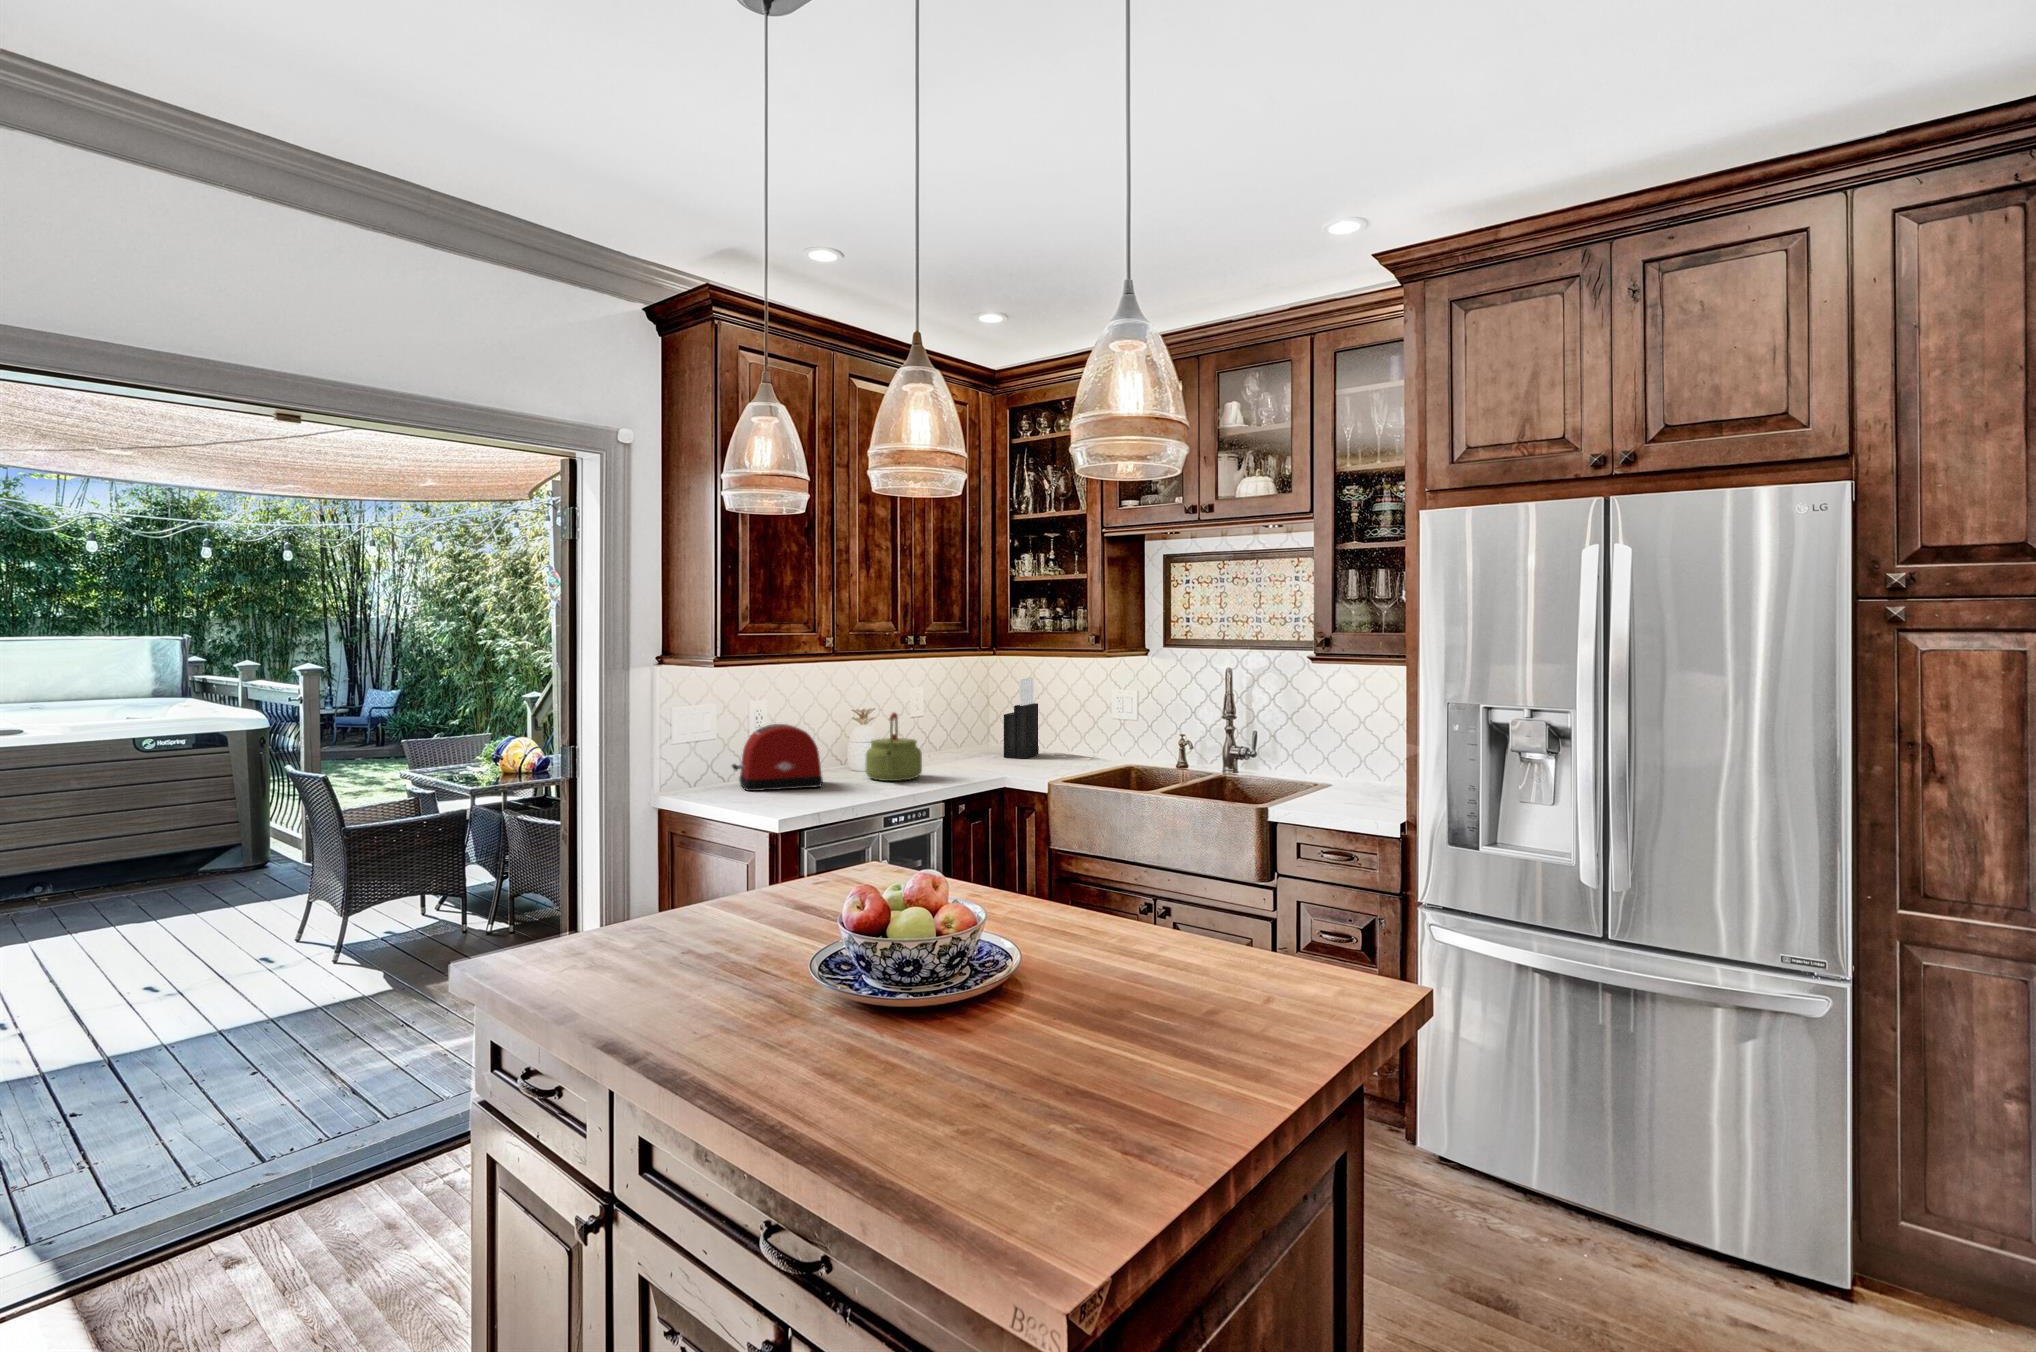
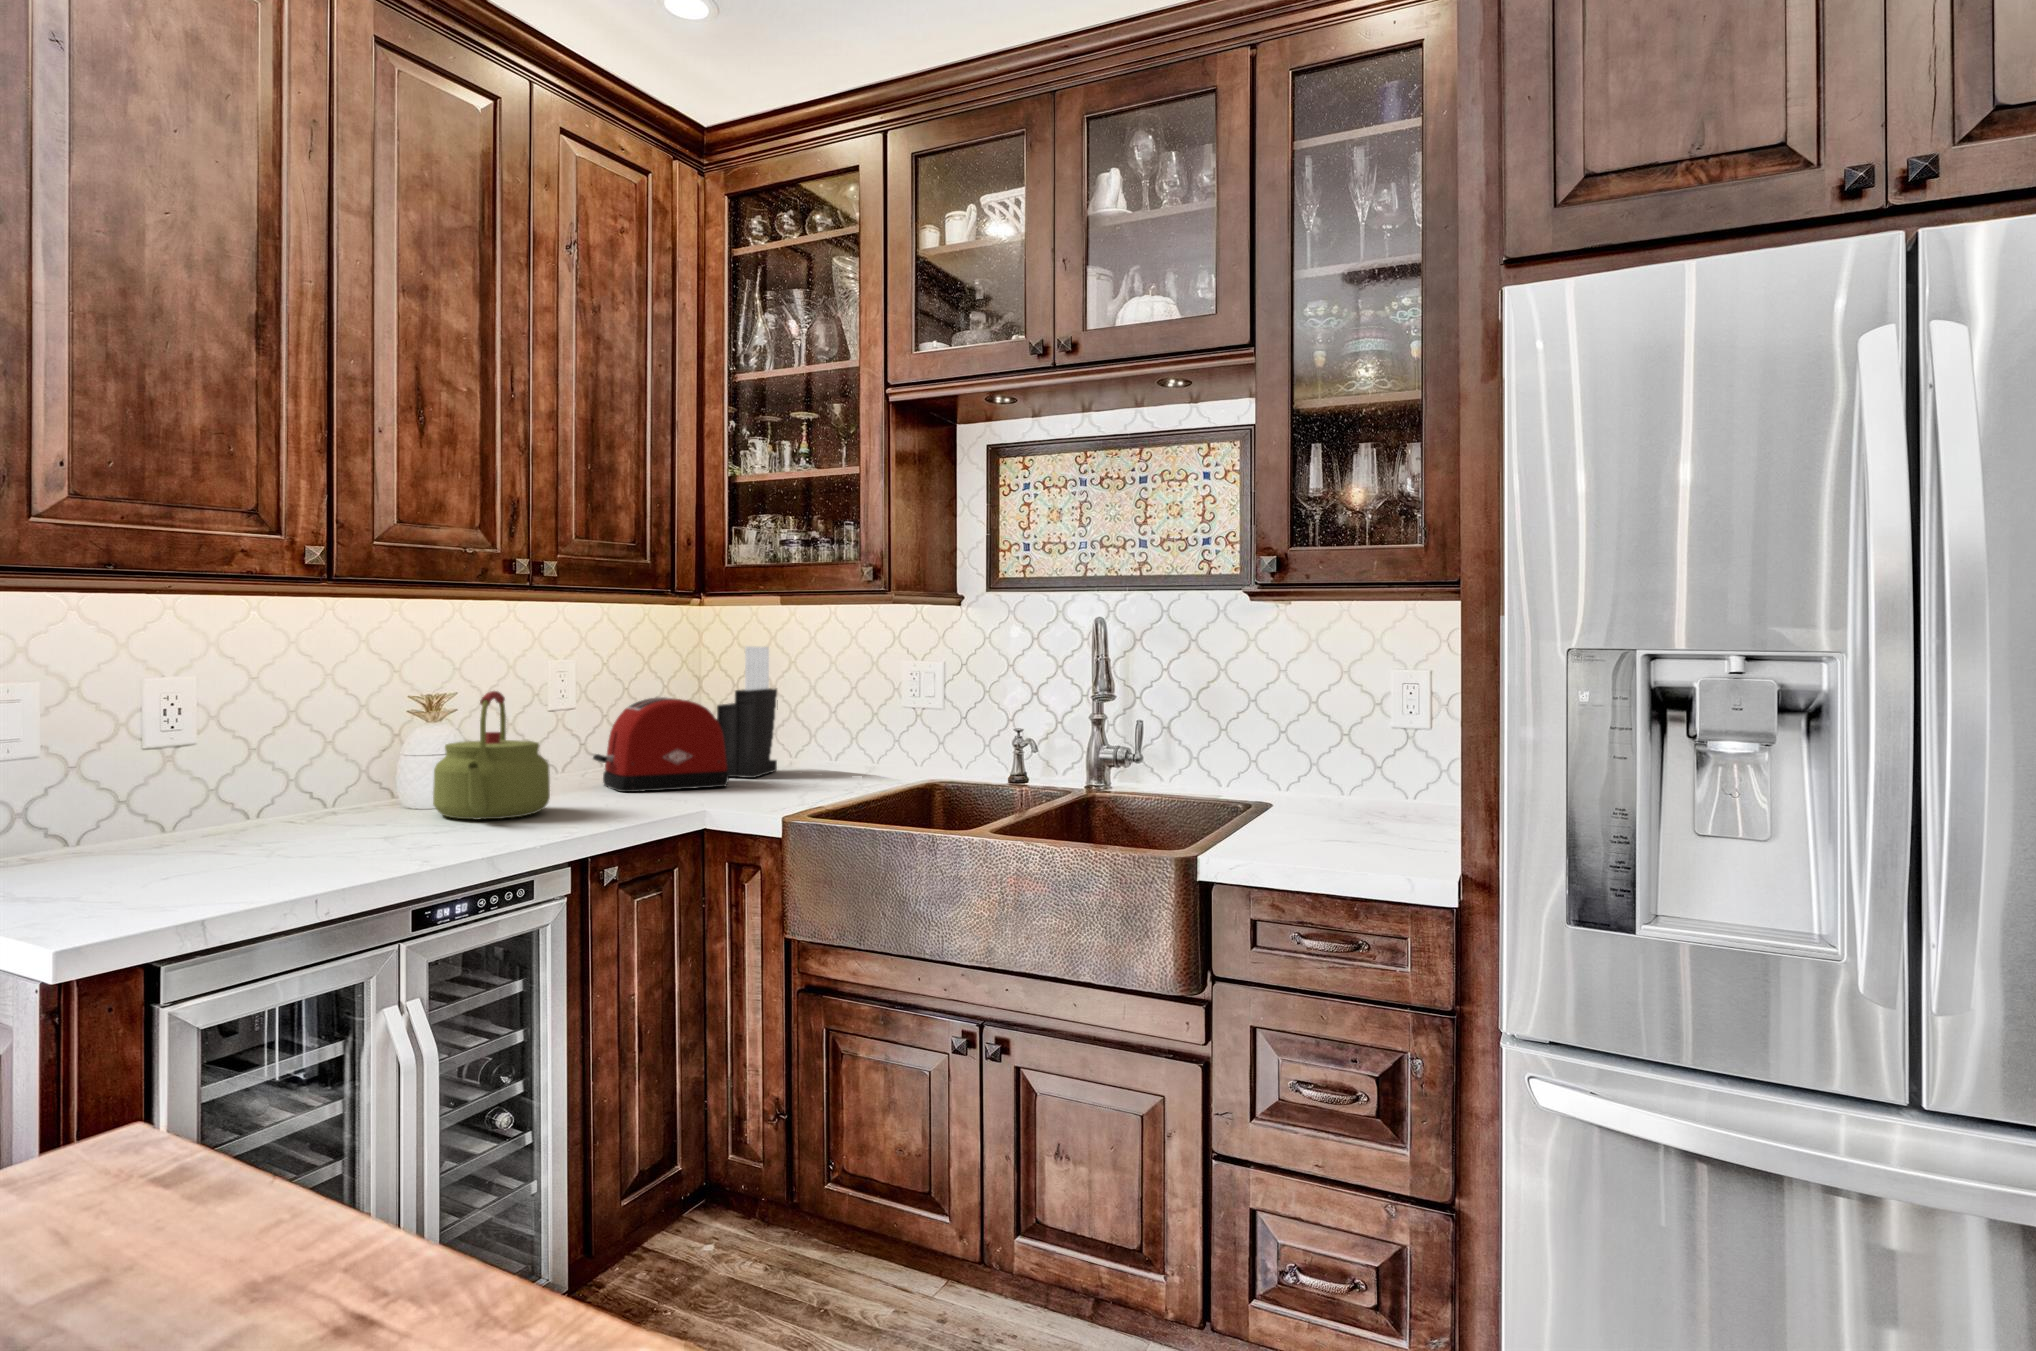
toaster: present [732,724,823,791] -> present [593,697,729,792]

